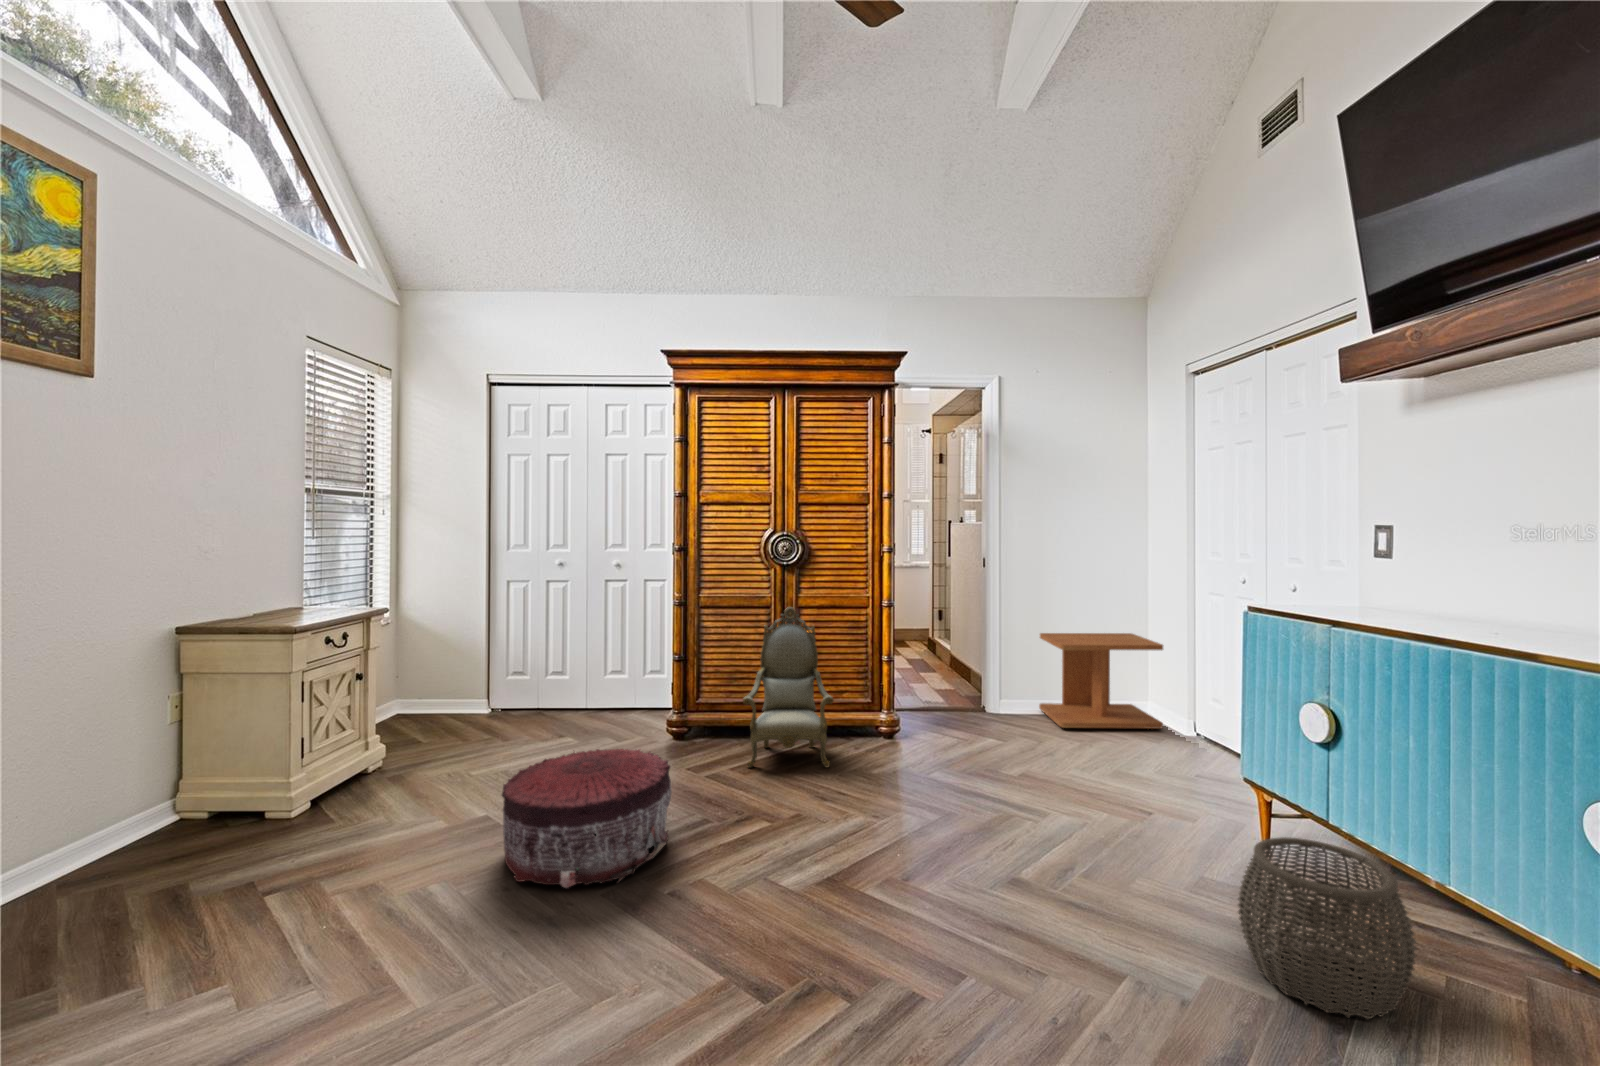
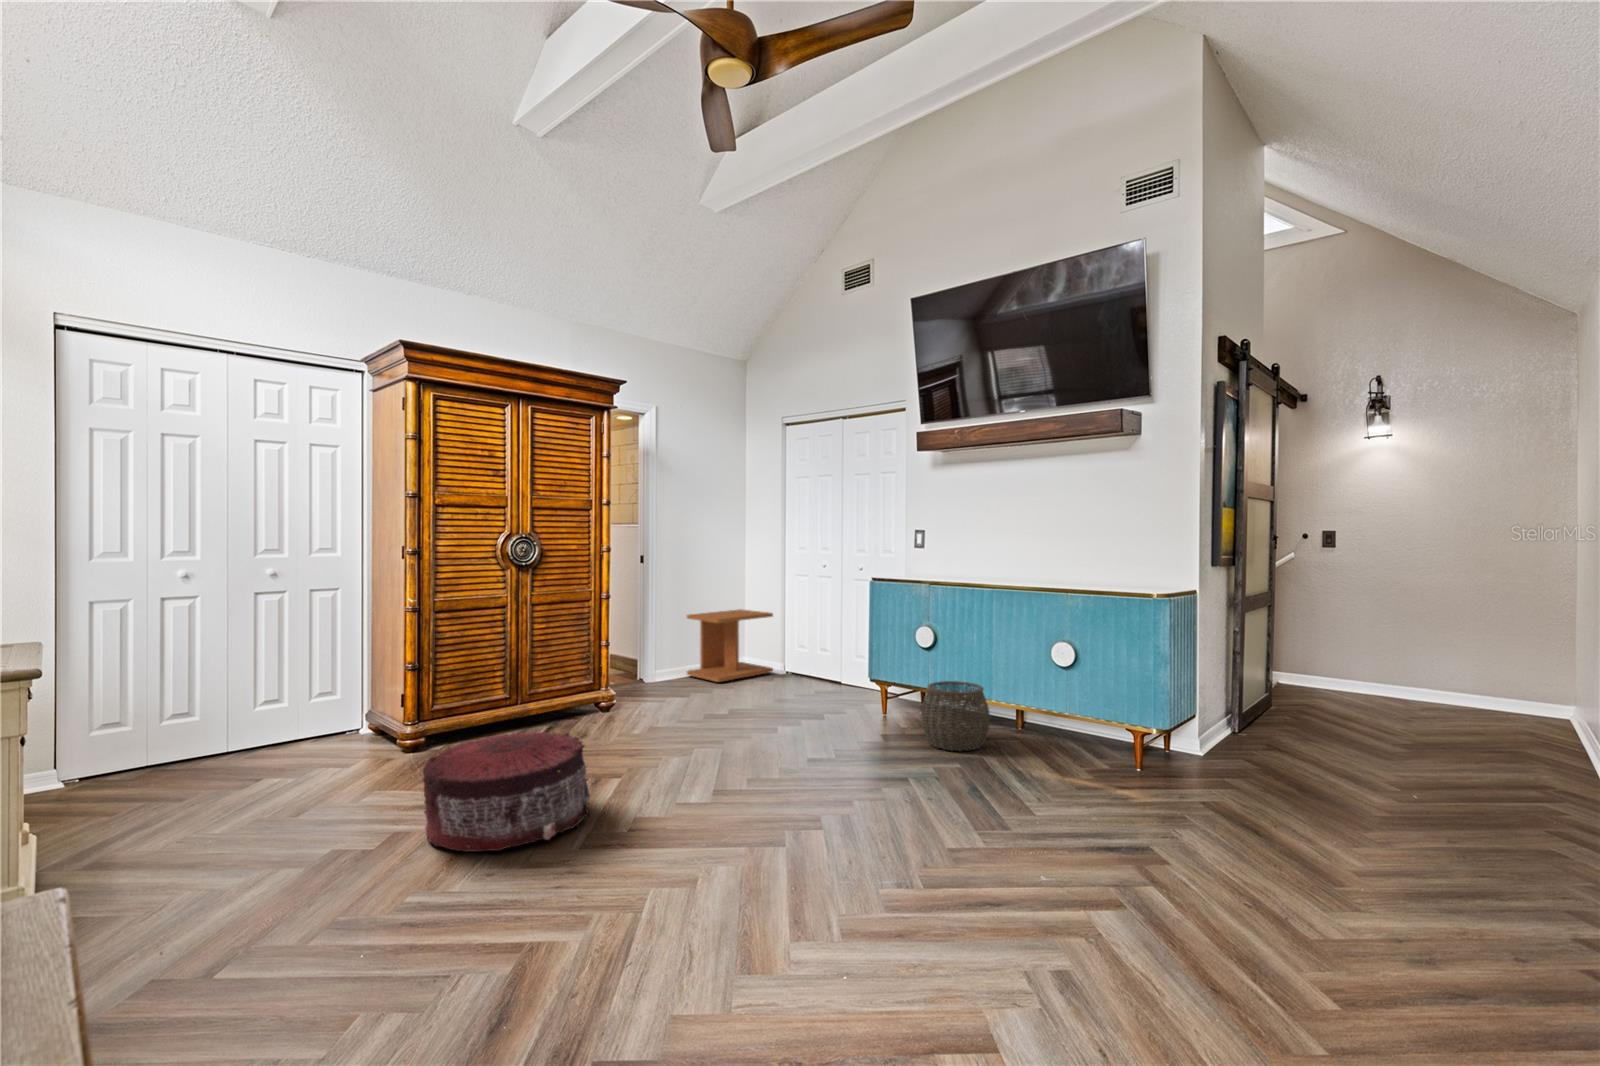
armchair: present [743,607,834,768] -> none [489,561,603,751]

